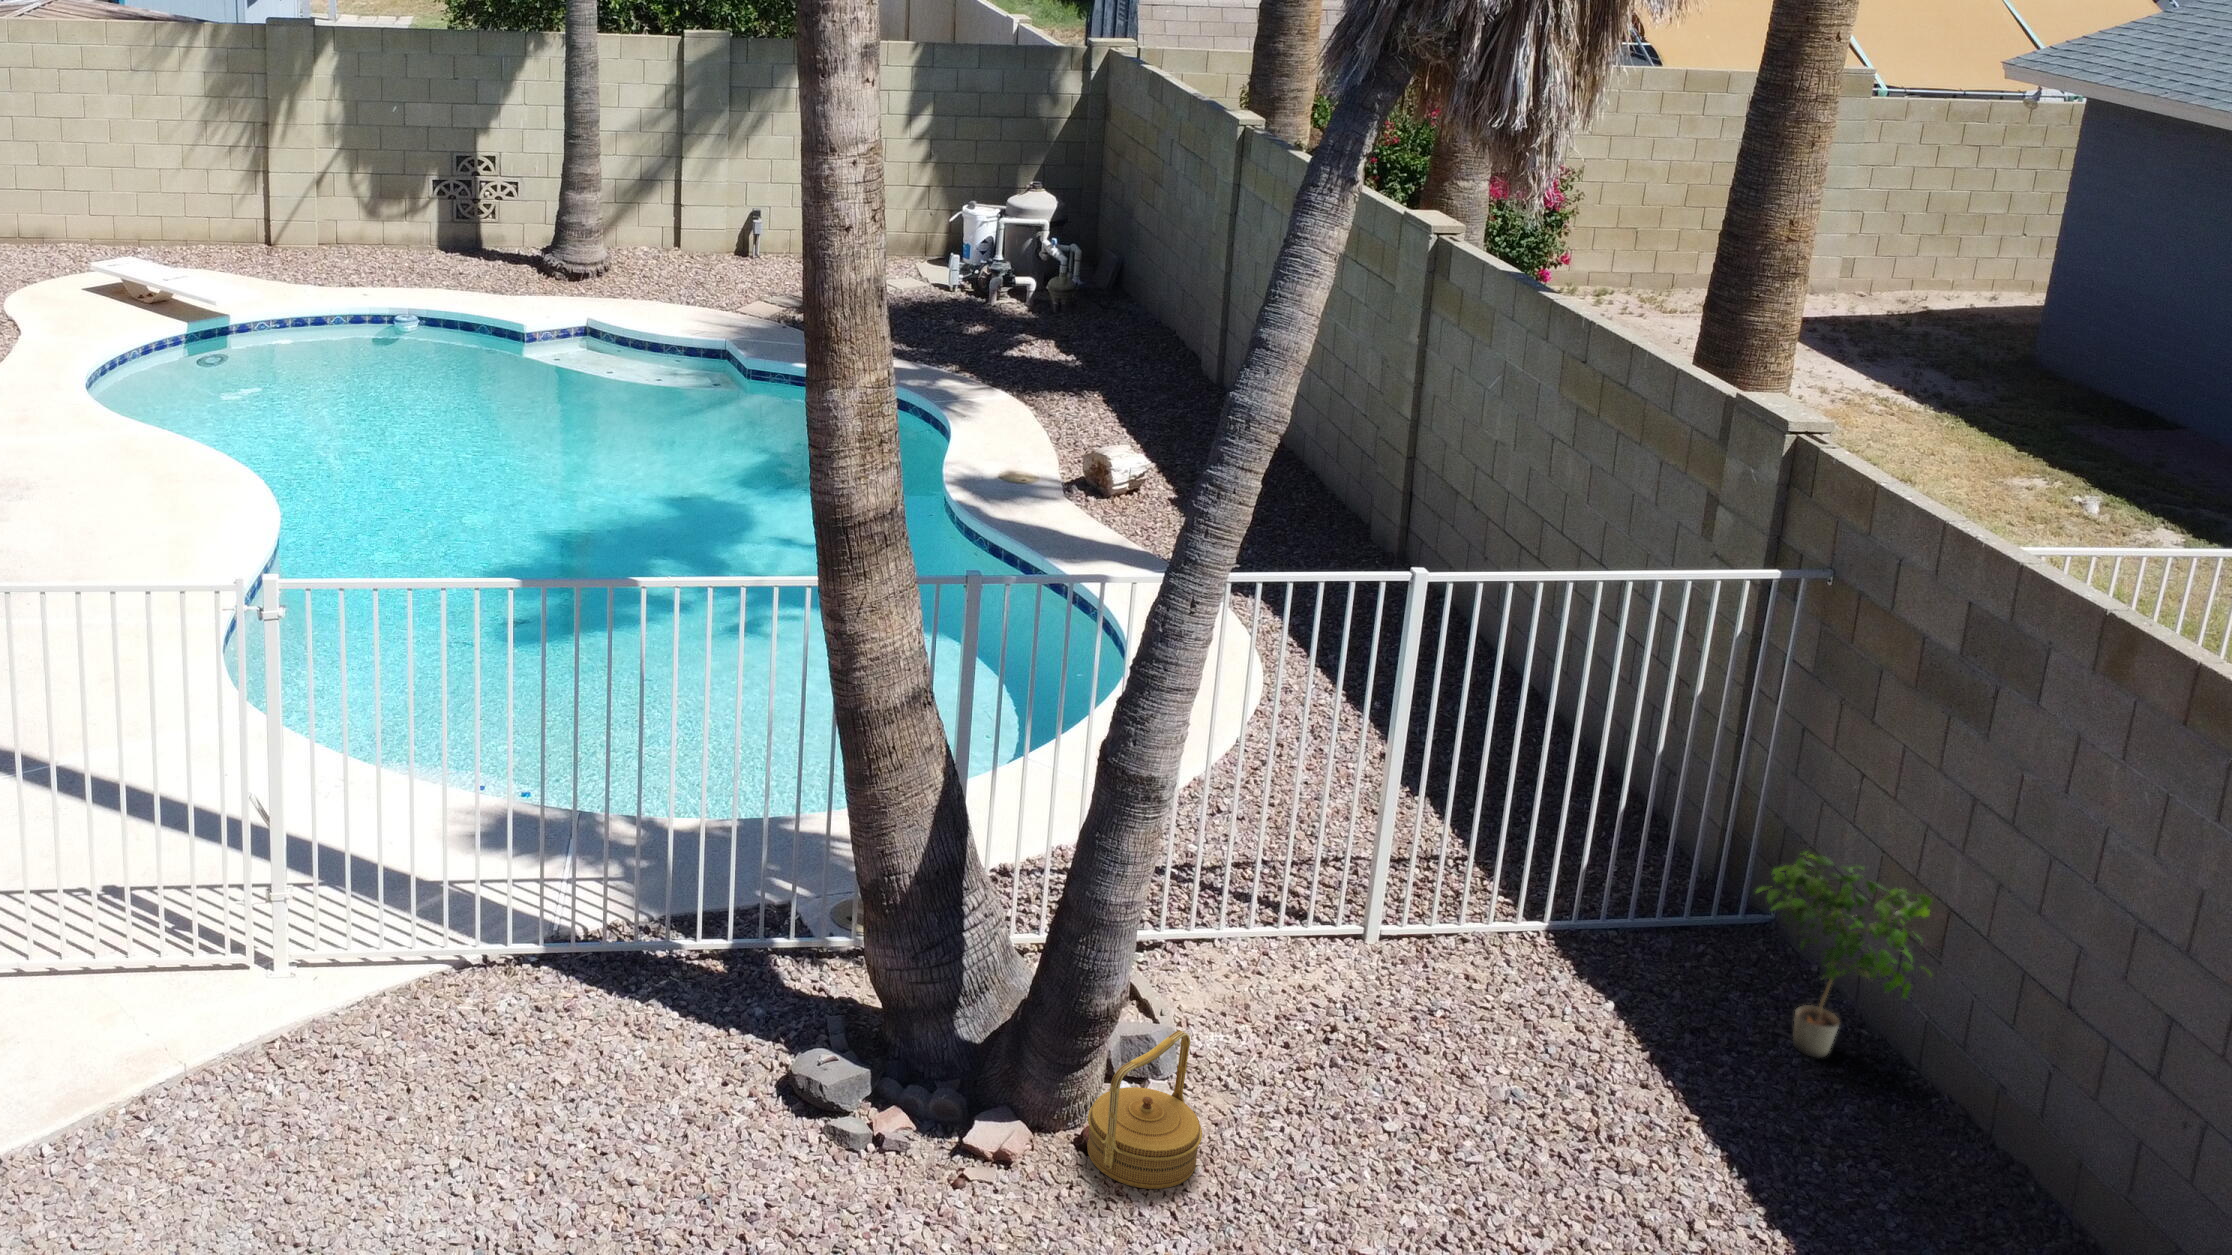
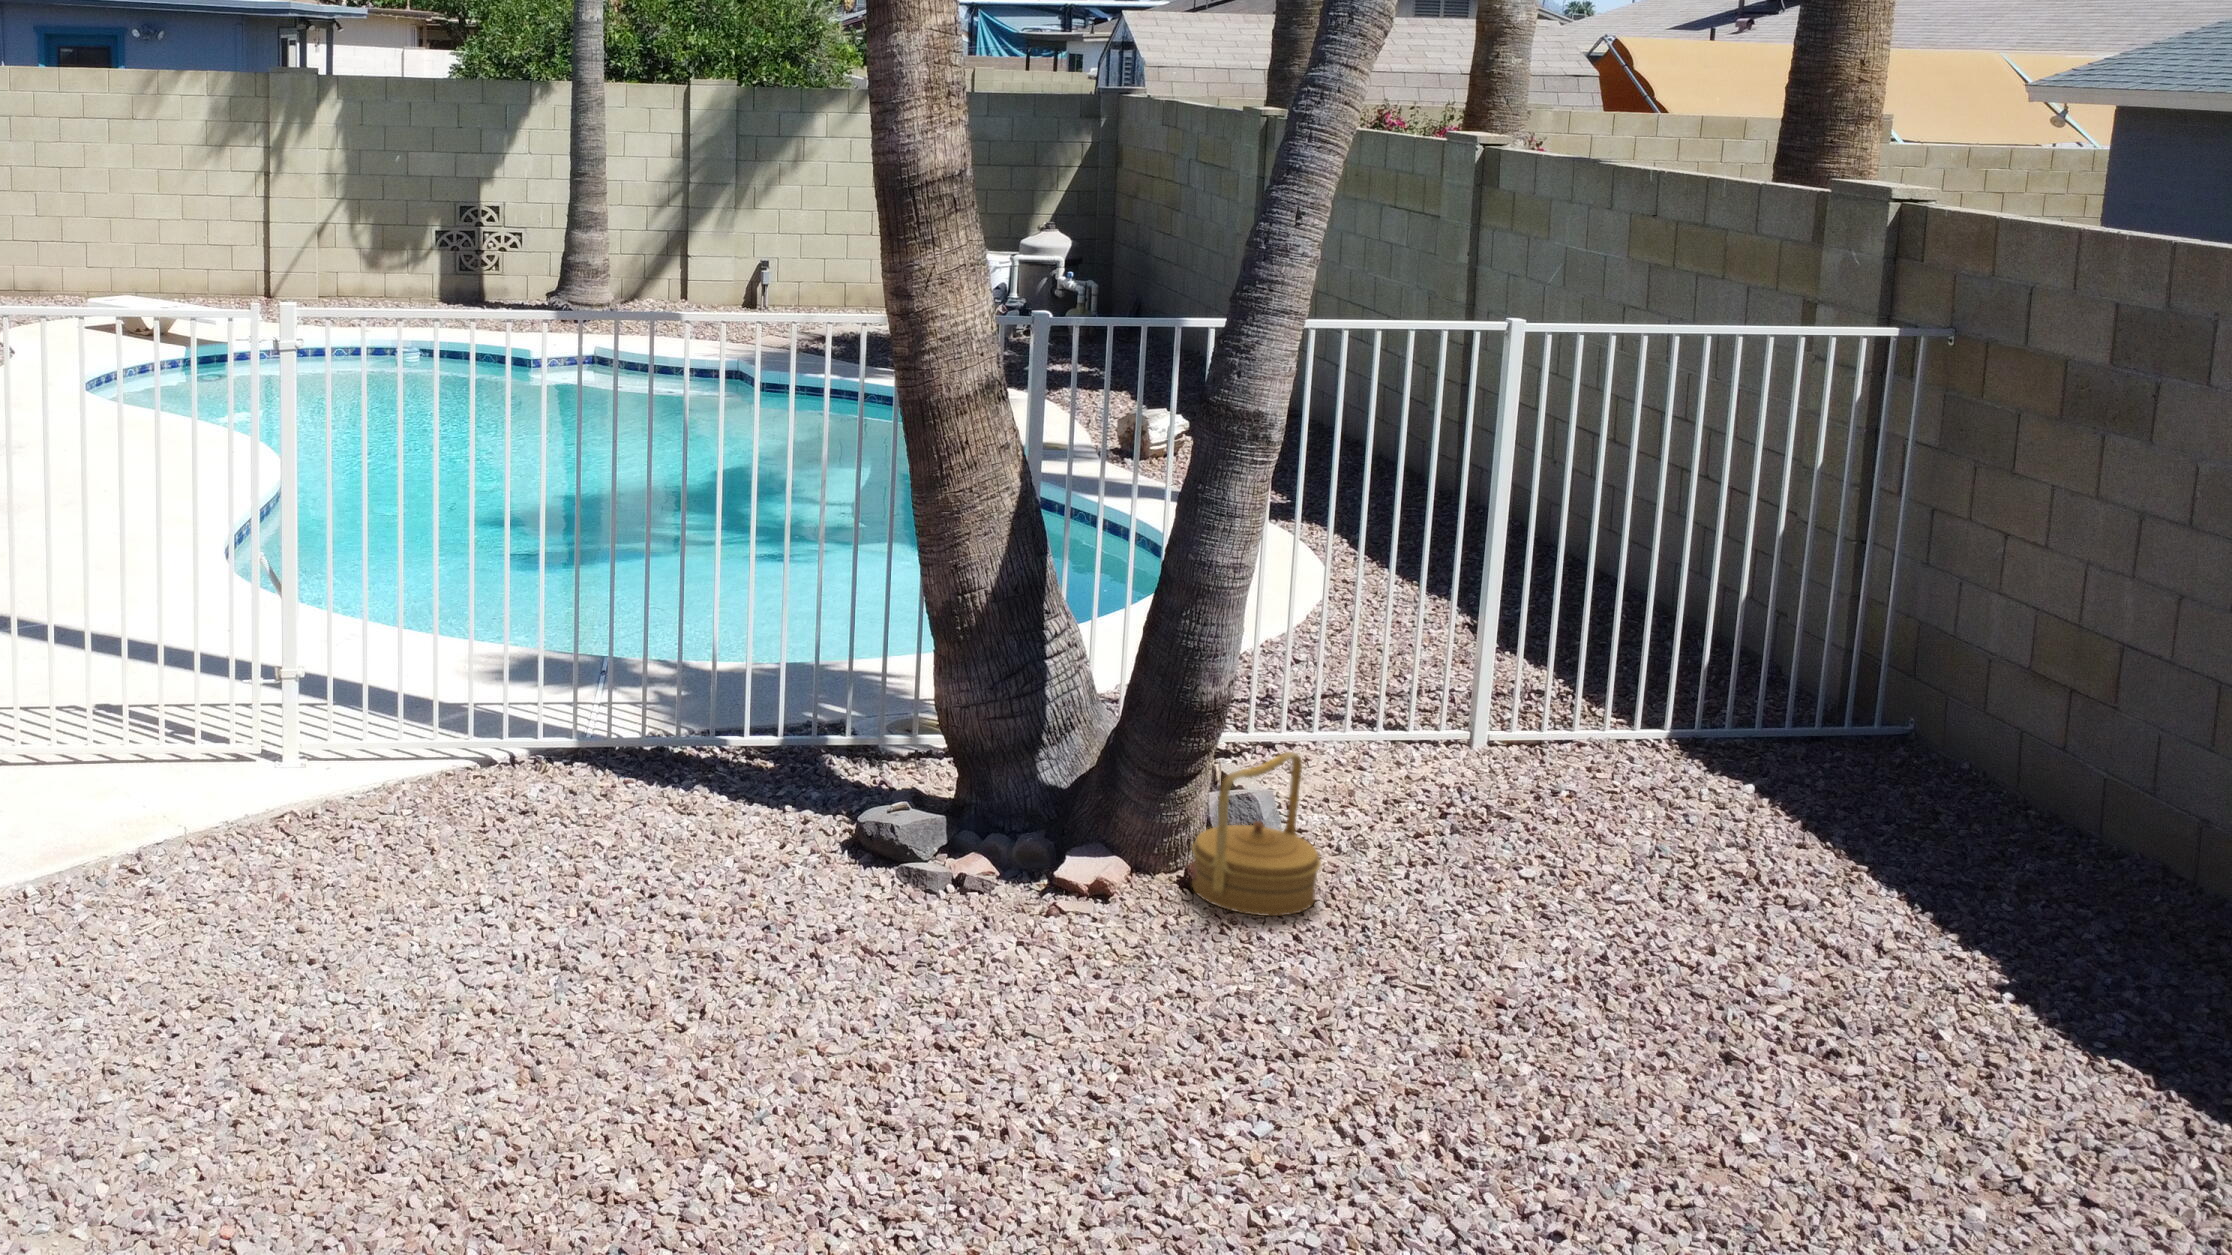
potted plant: present [1756,852,1932,1057] -> none [1907,608,2114,829]

